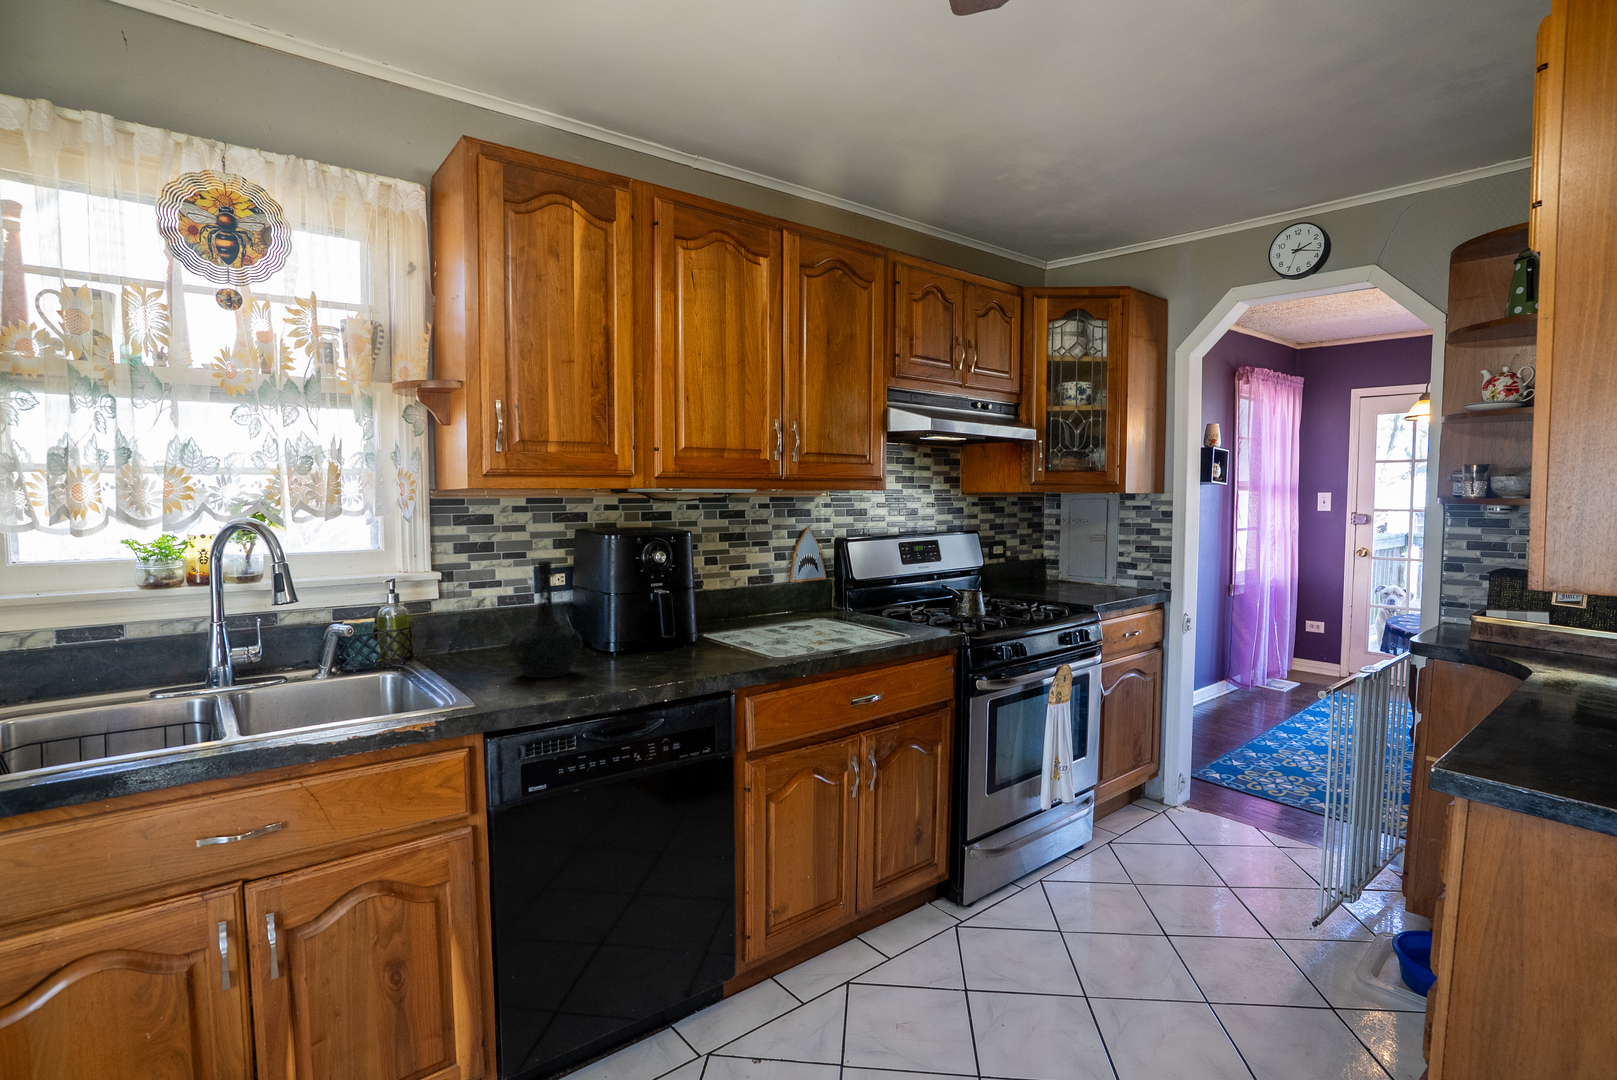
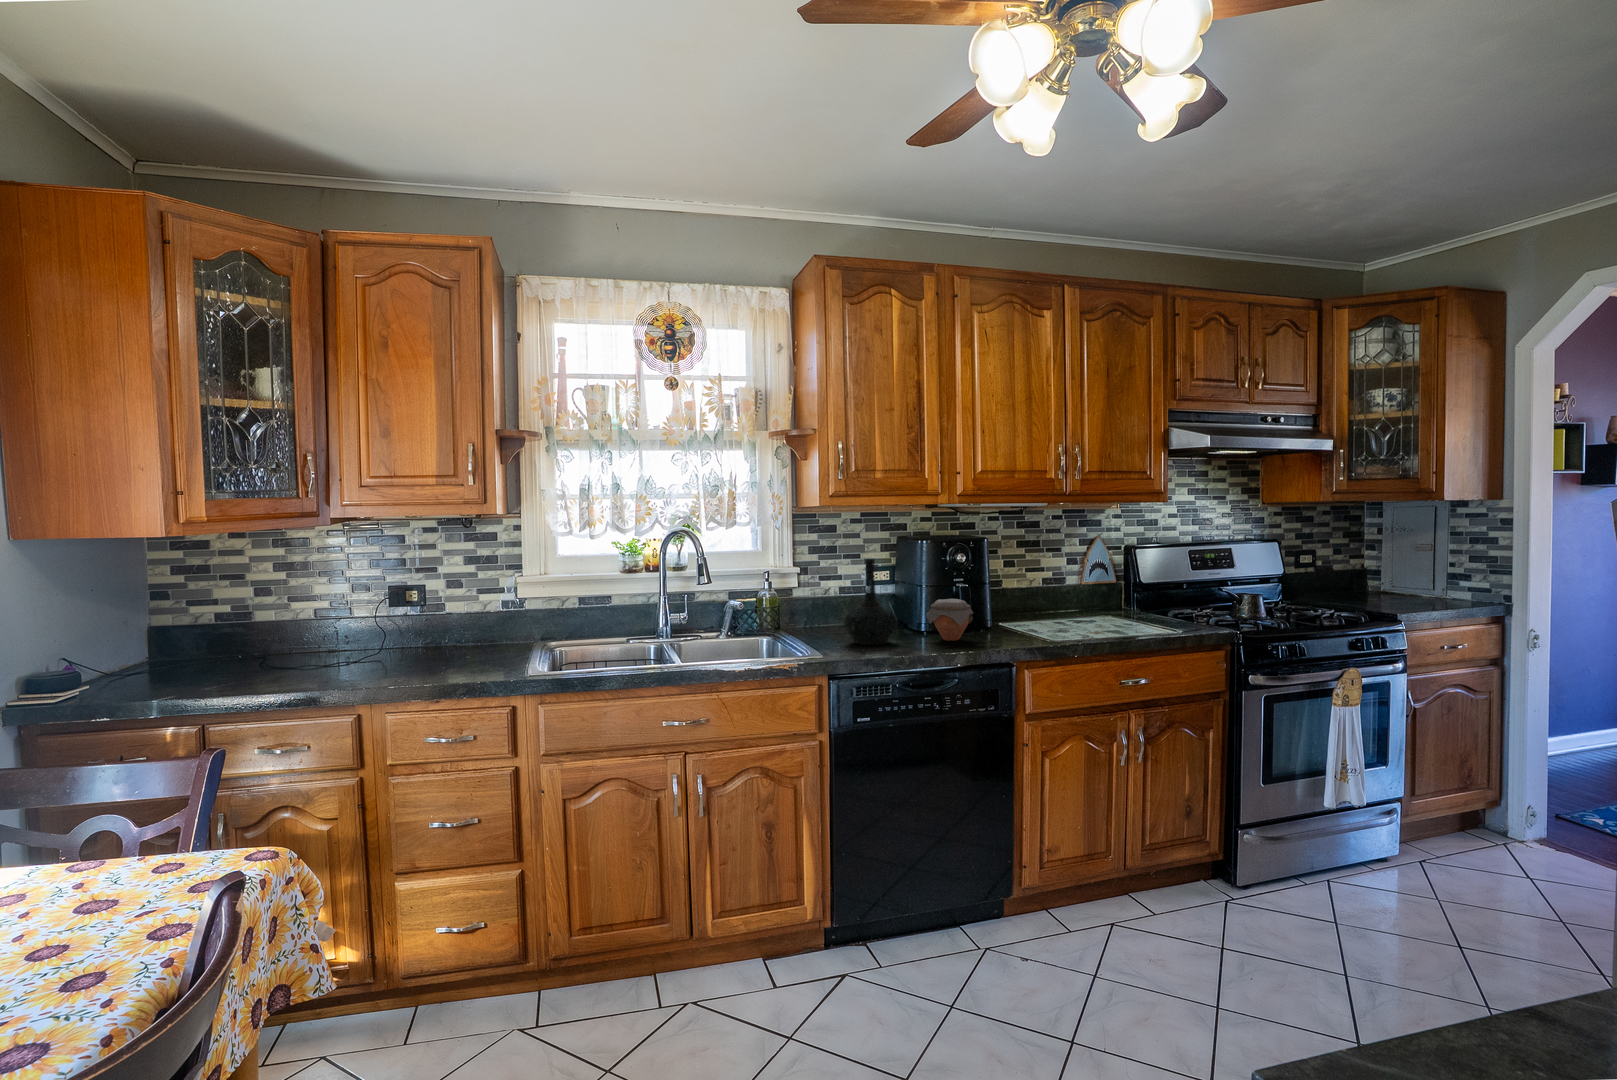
jar: none [621,610,681,664] -> present [926,599,973,641]

